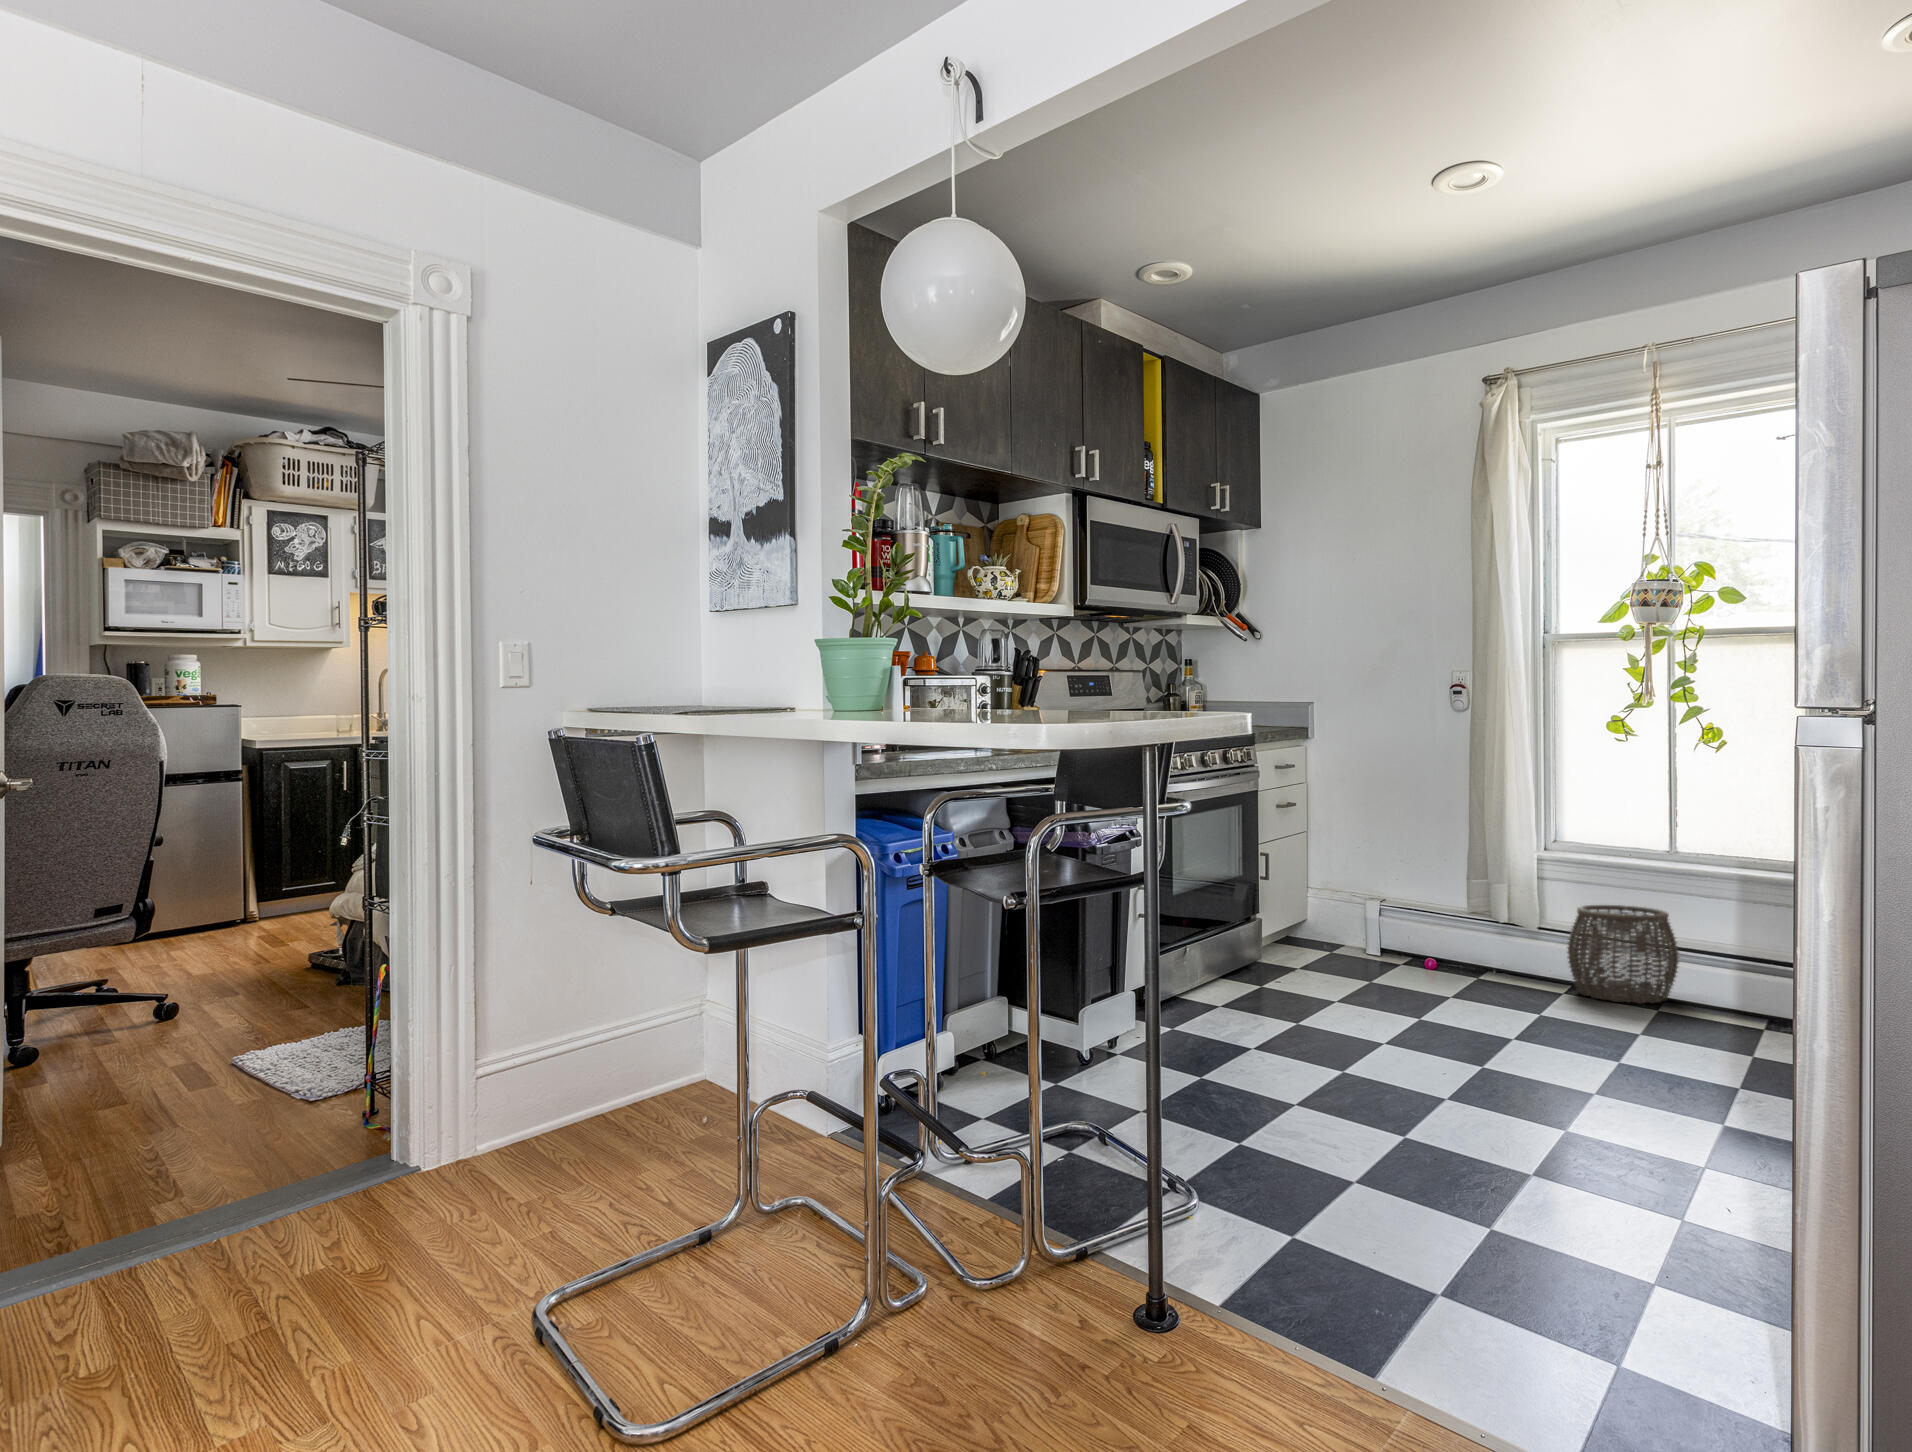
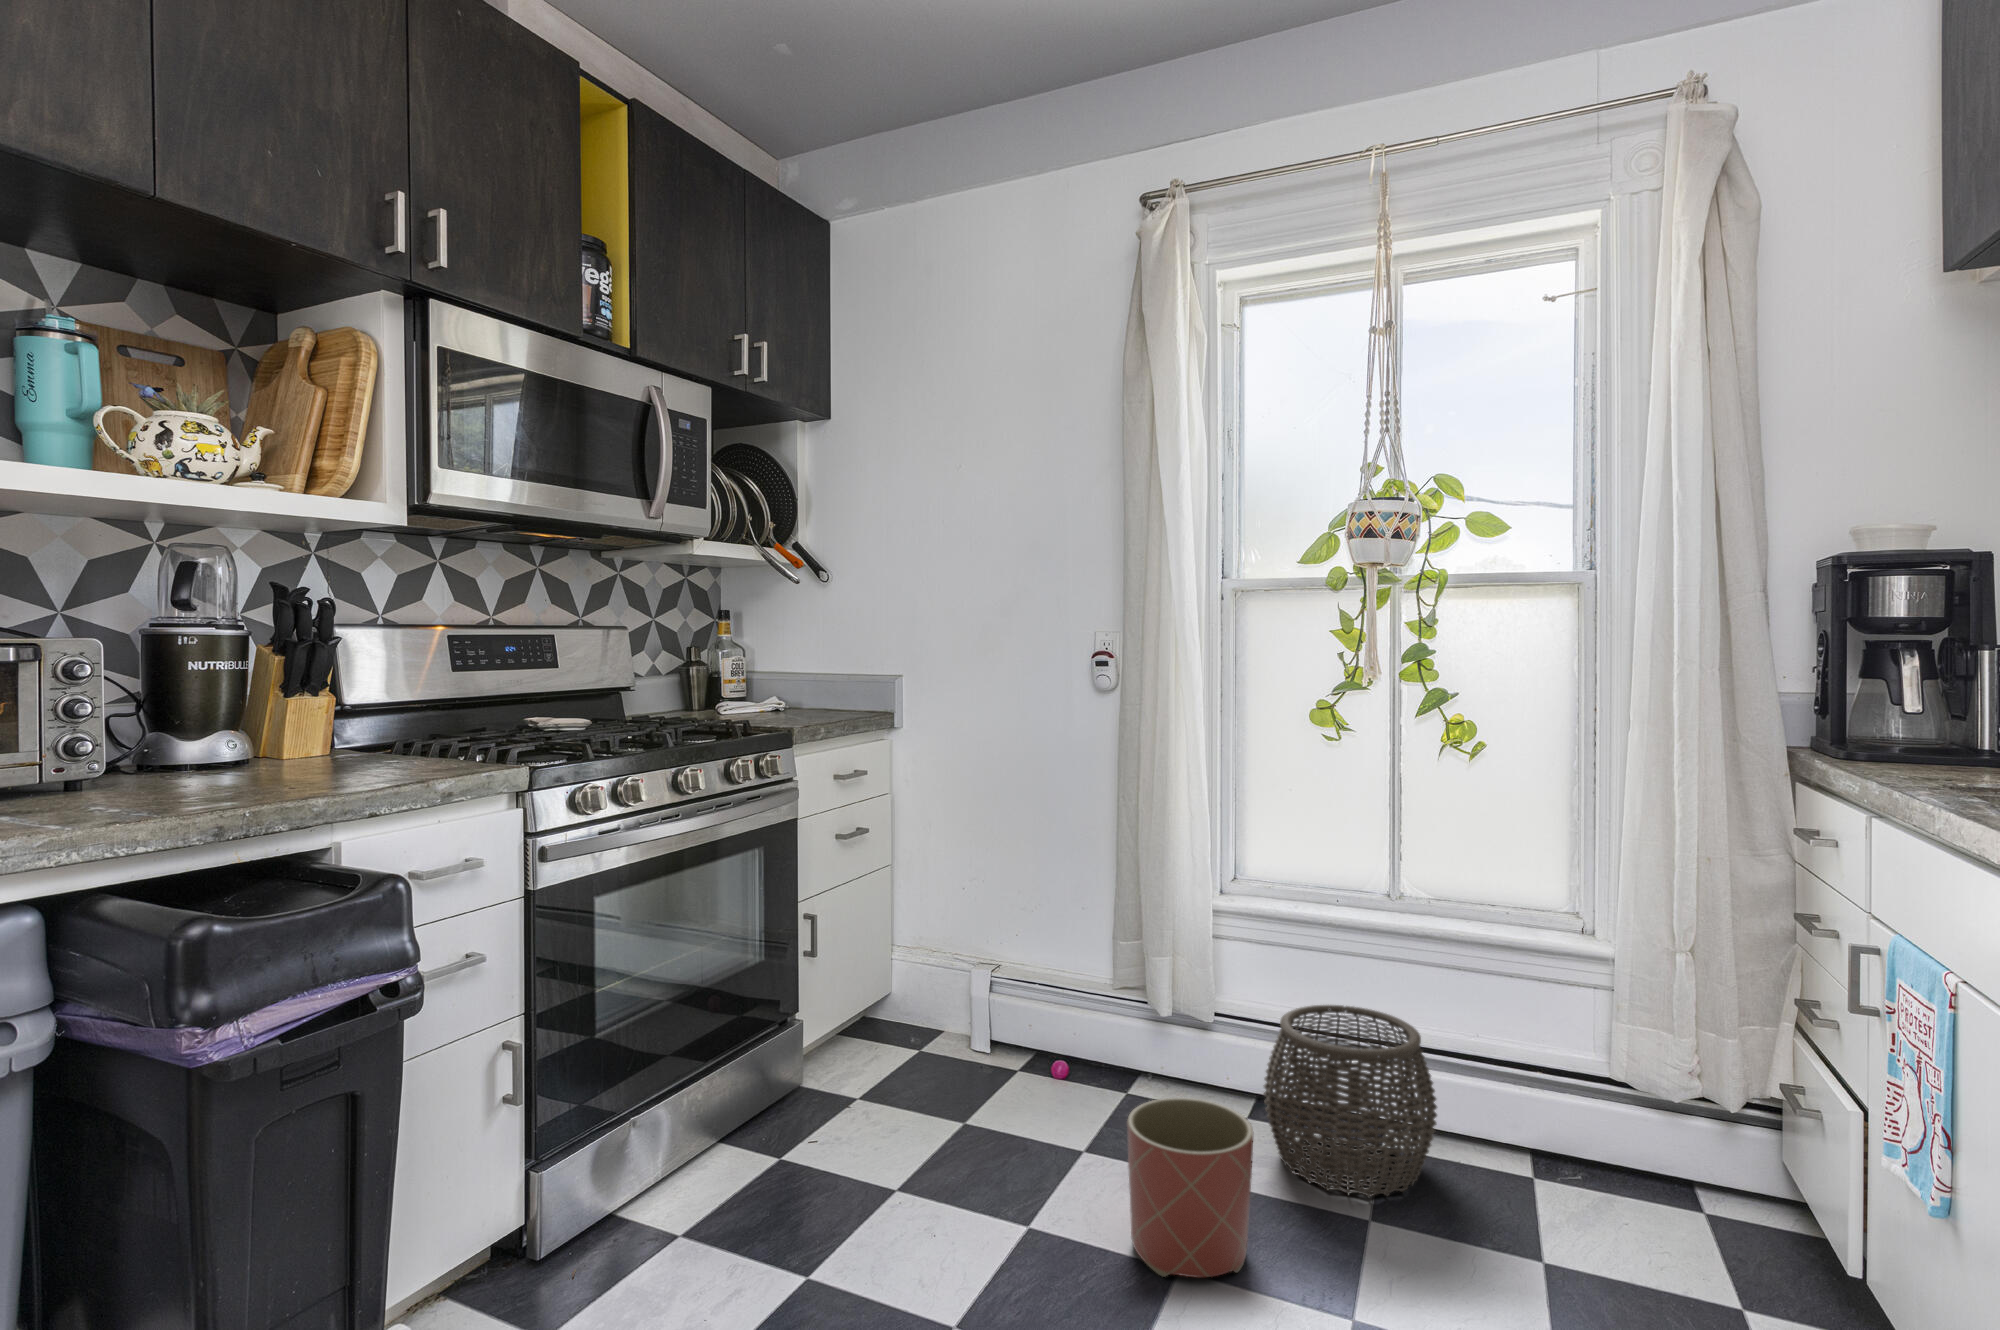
planter: none [1472,932,1546,1013] -> present [1127,1098,1253,1277]

